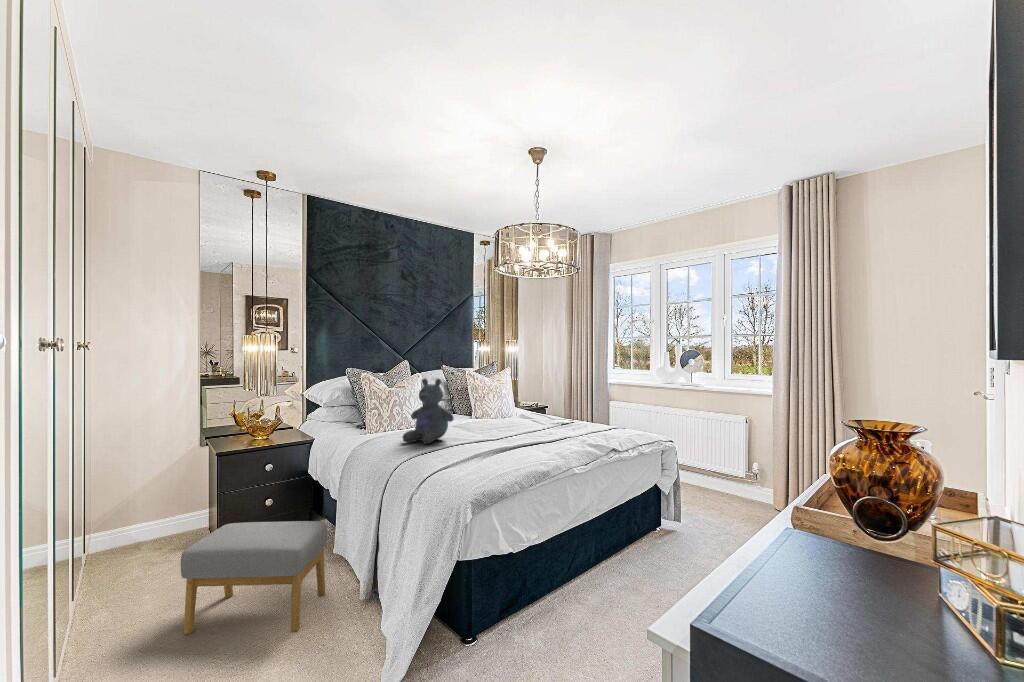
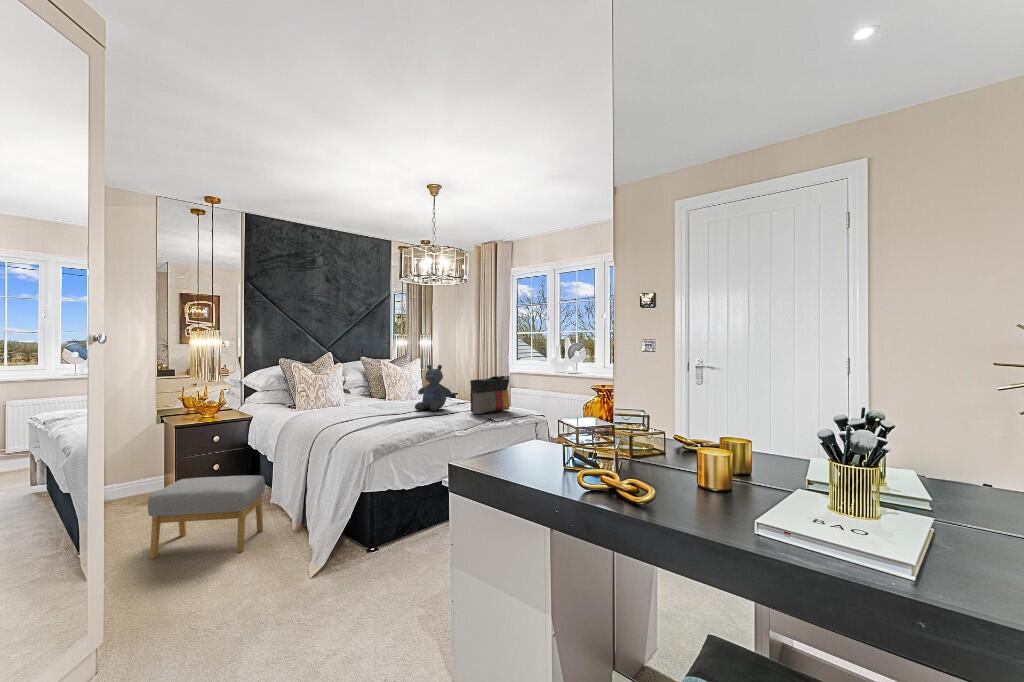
stuffed bear: present [403,379,454,444] -> present [415,365,451,411]
tote bag: none [583,390,636,442] -> present [470,376,510,414]

